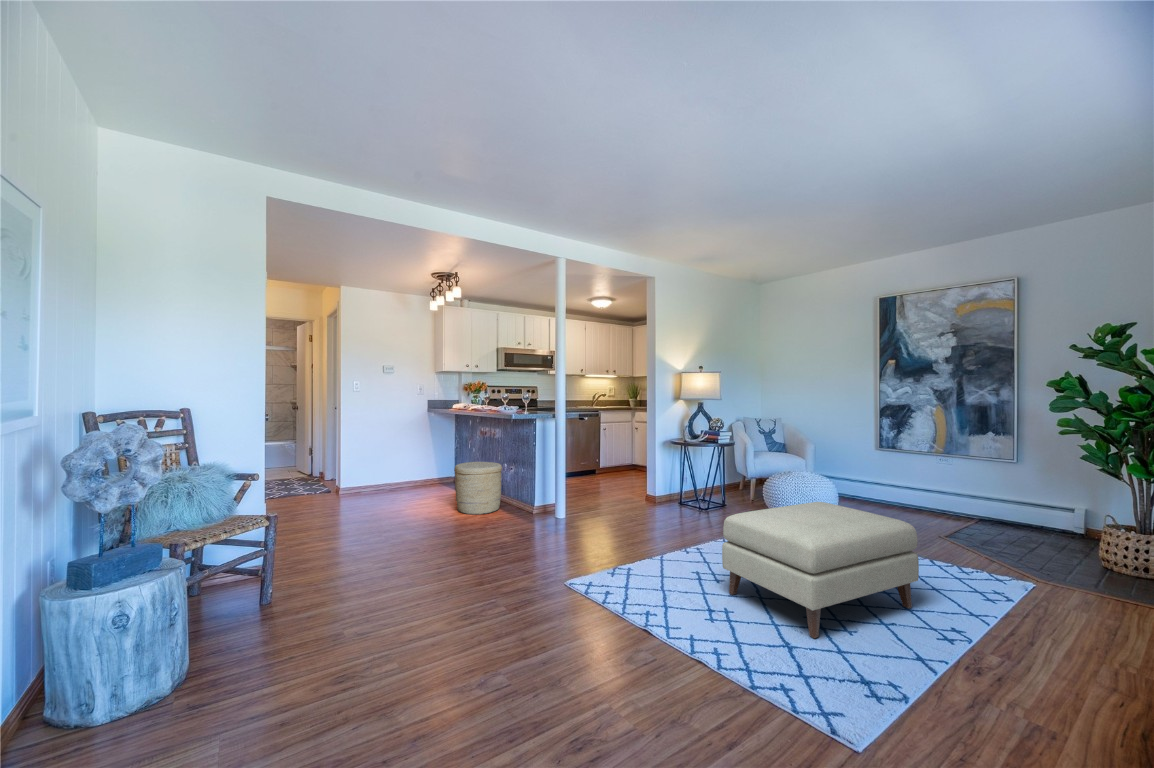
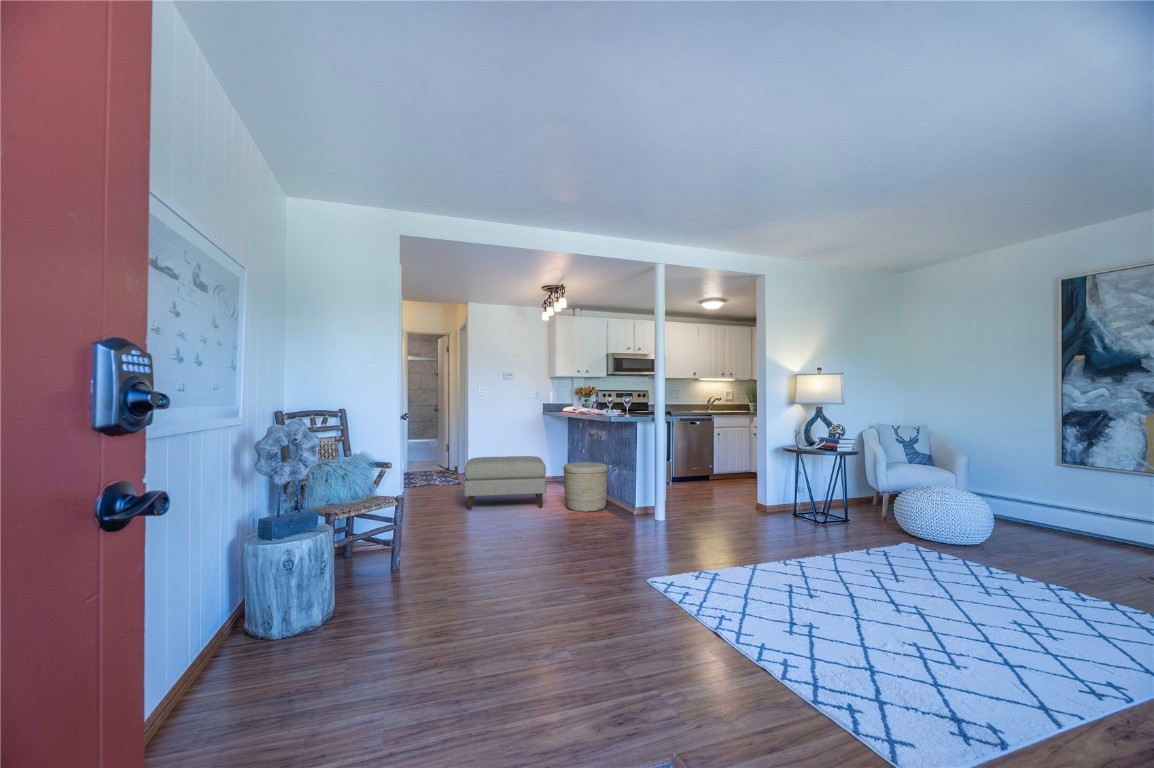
ottoman: present [722,502,919,638] -> present [464,456,546,510]

